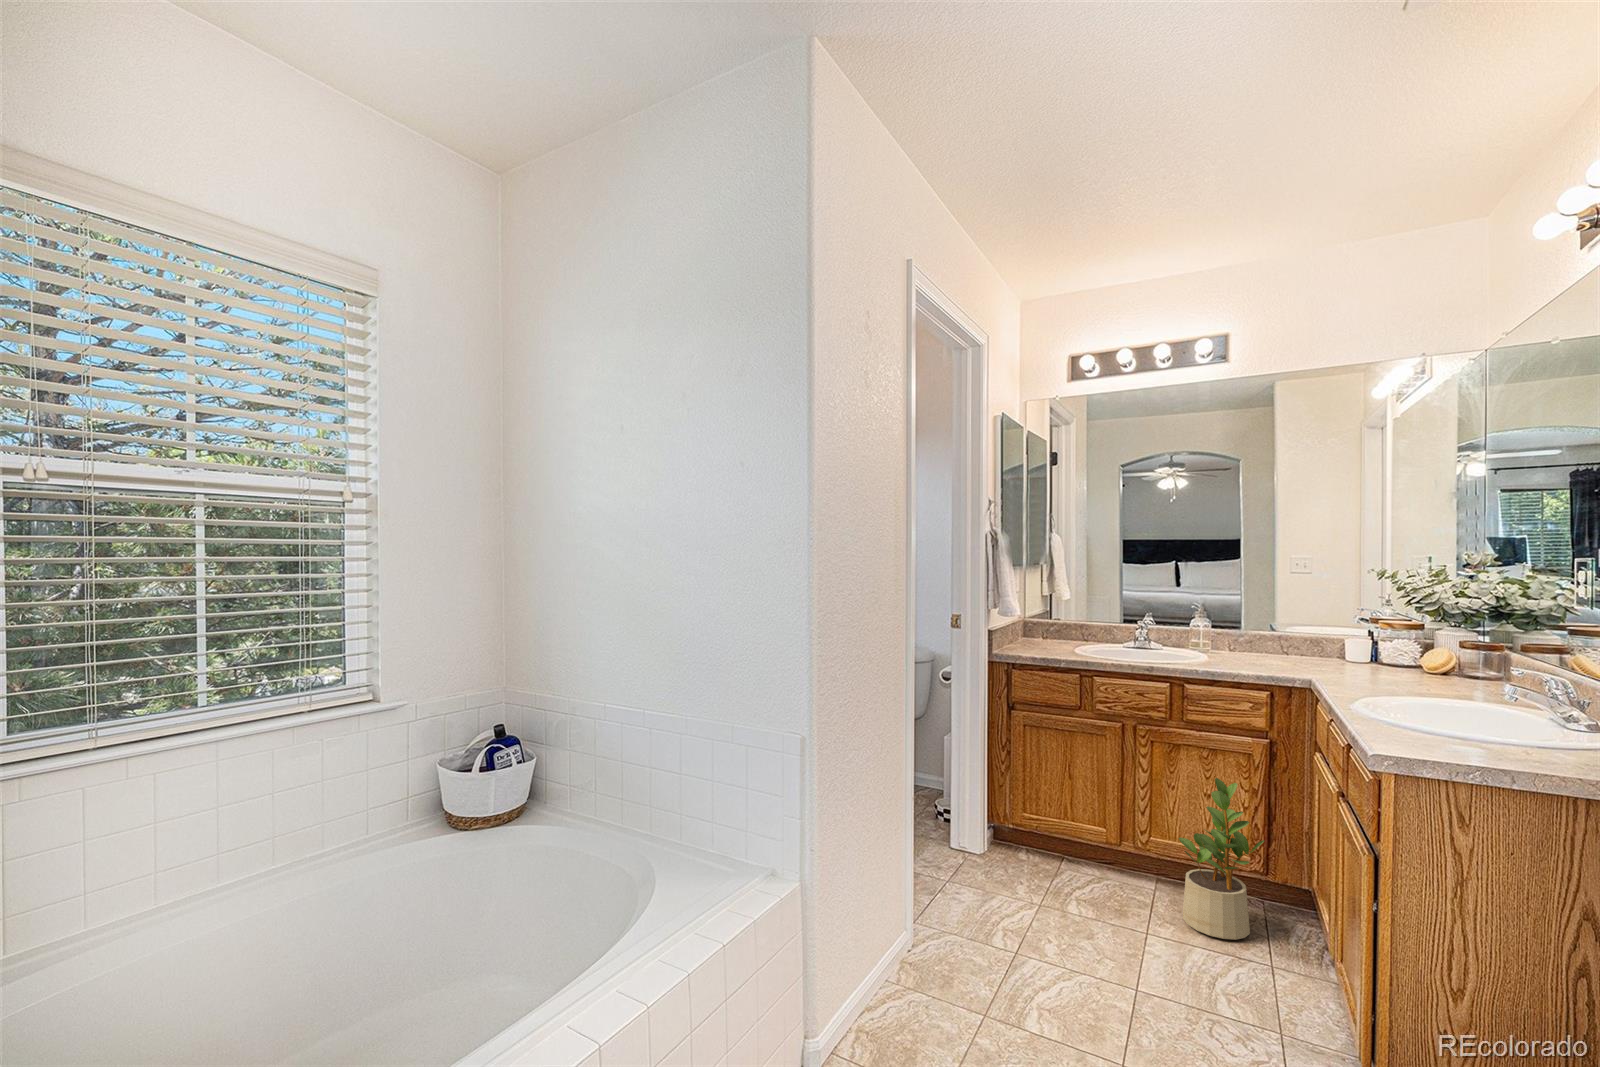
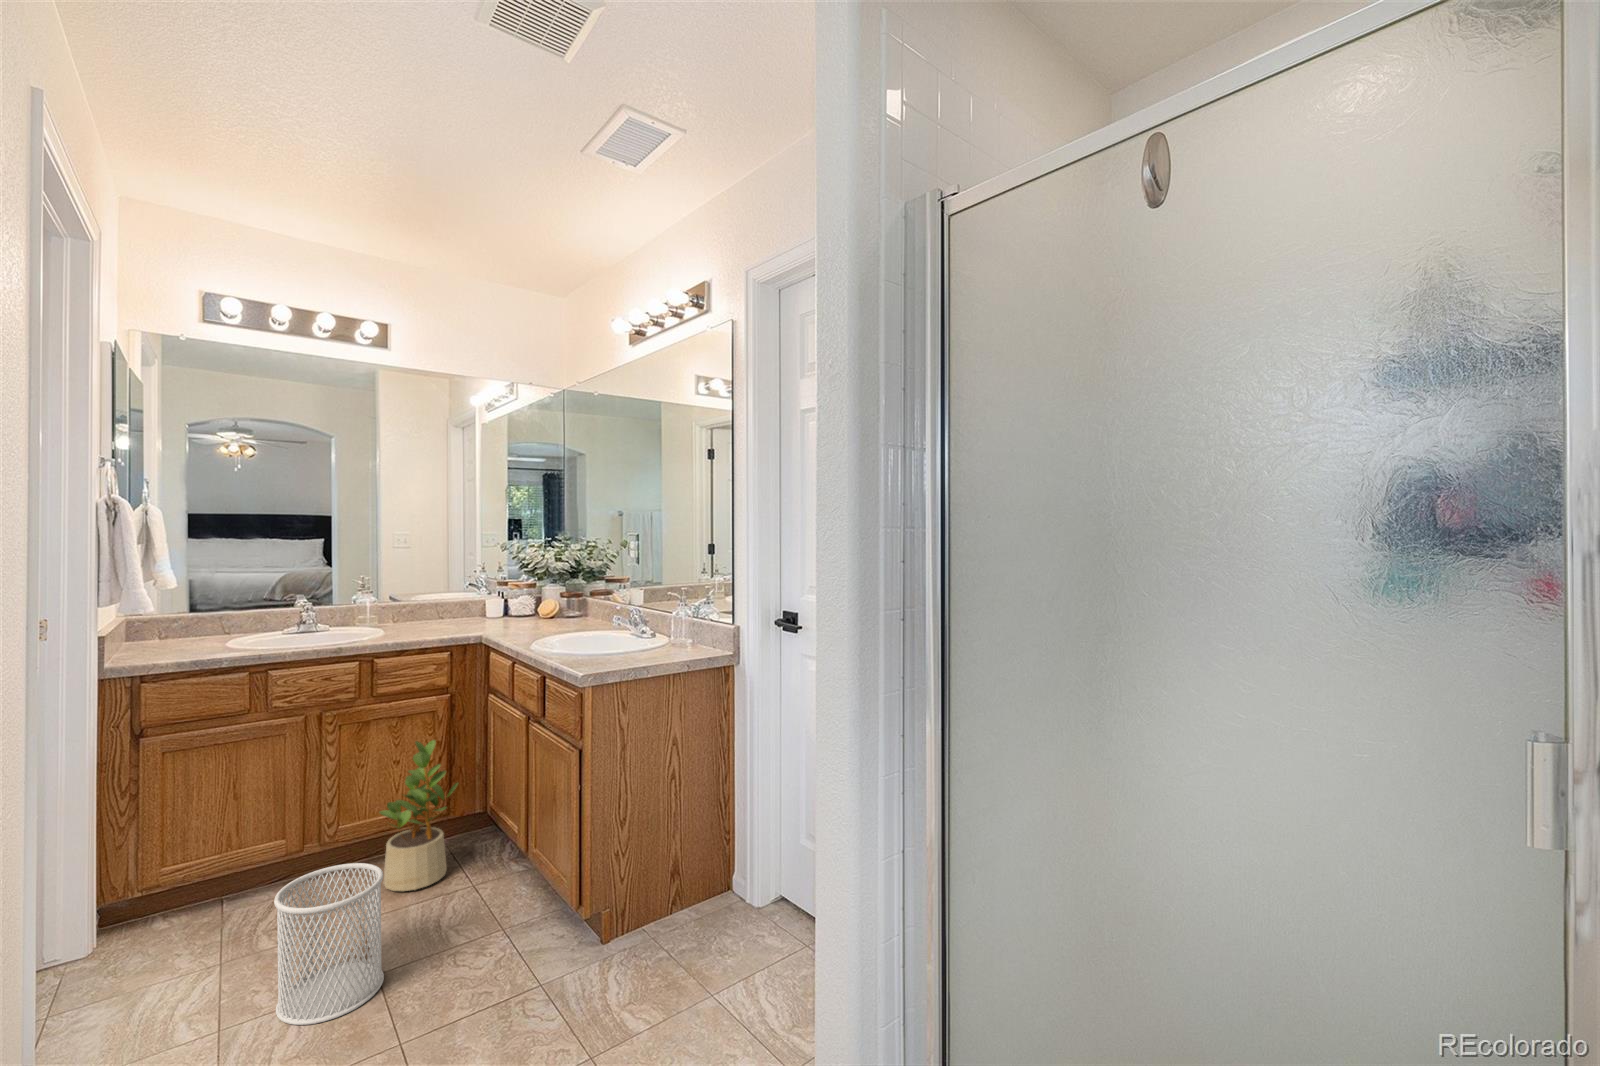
wastebasket: none [1052,862,1142,1008] -> present [274,863,384,1025]

